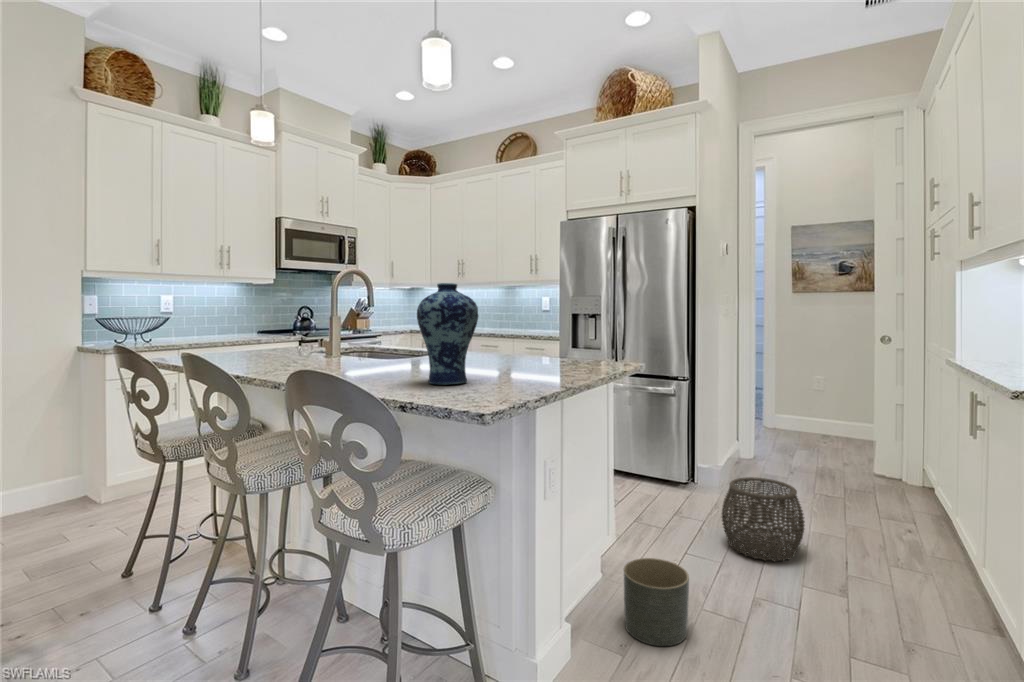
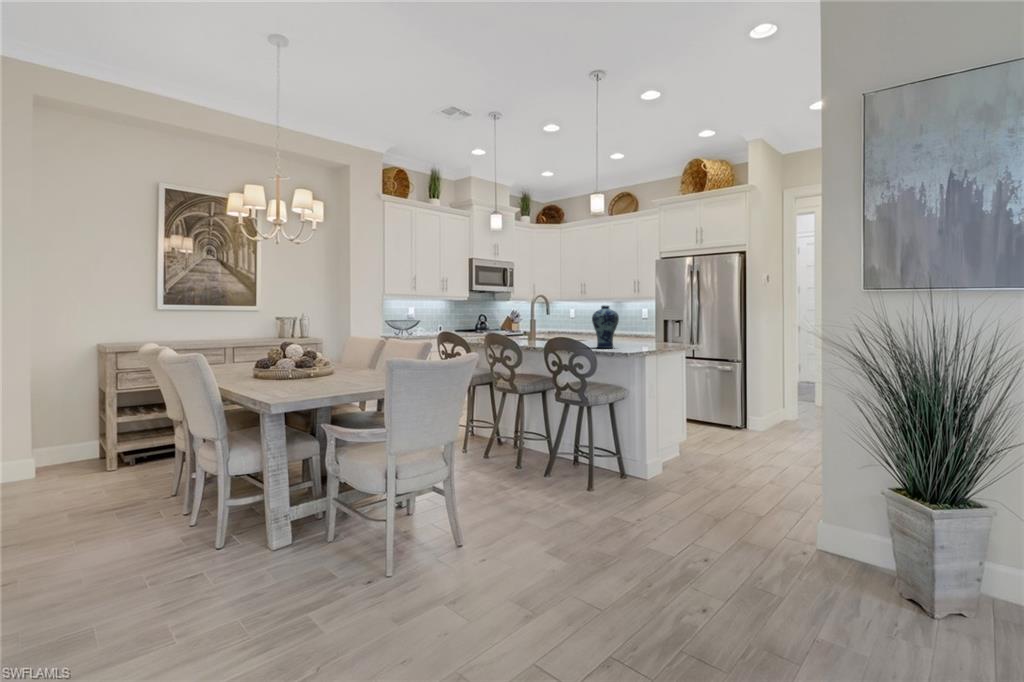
woven basket: present [722,477,805,561] -> none [749,414,796,457]
planter: present [624,558,689,646] -> none [686,440,718,474]

